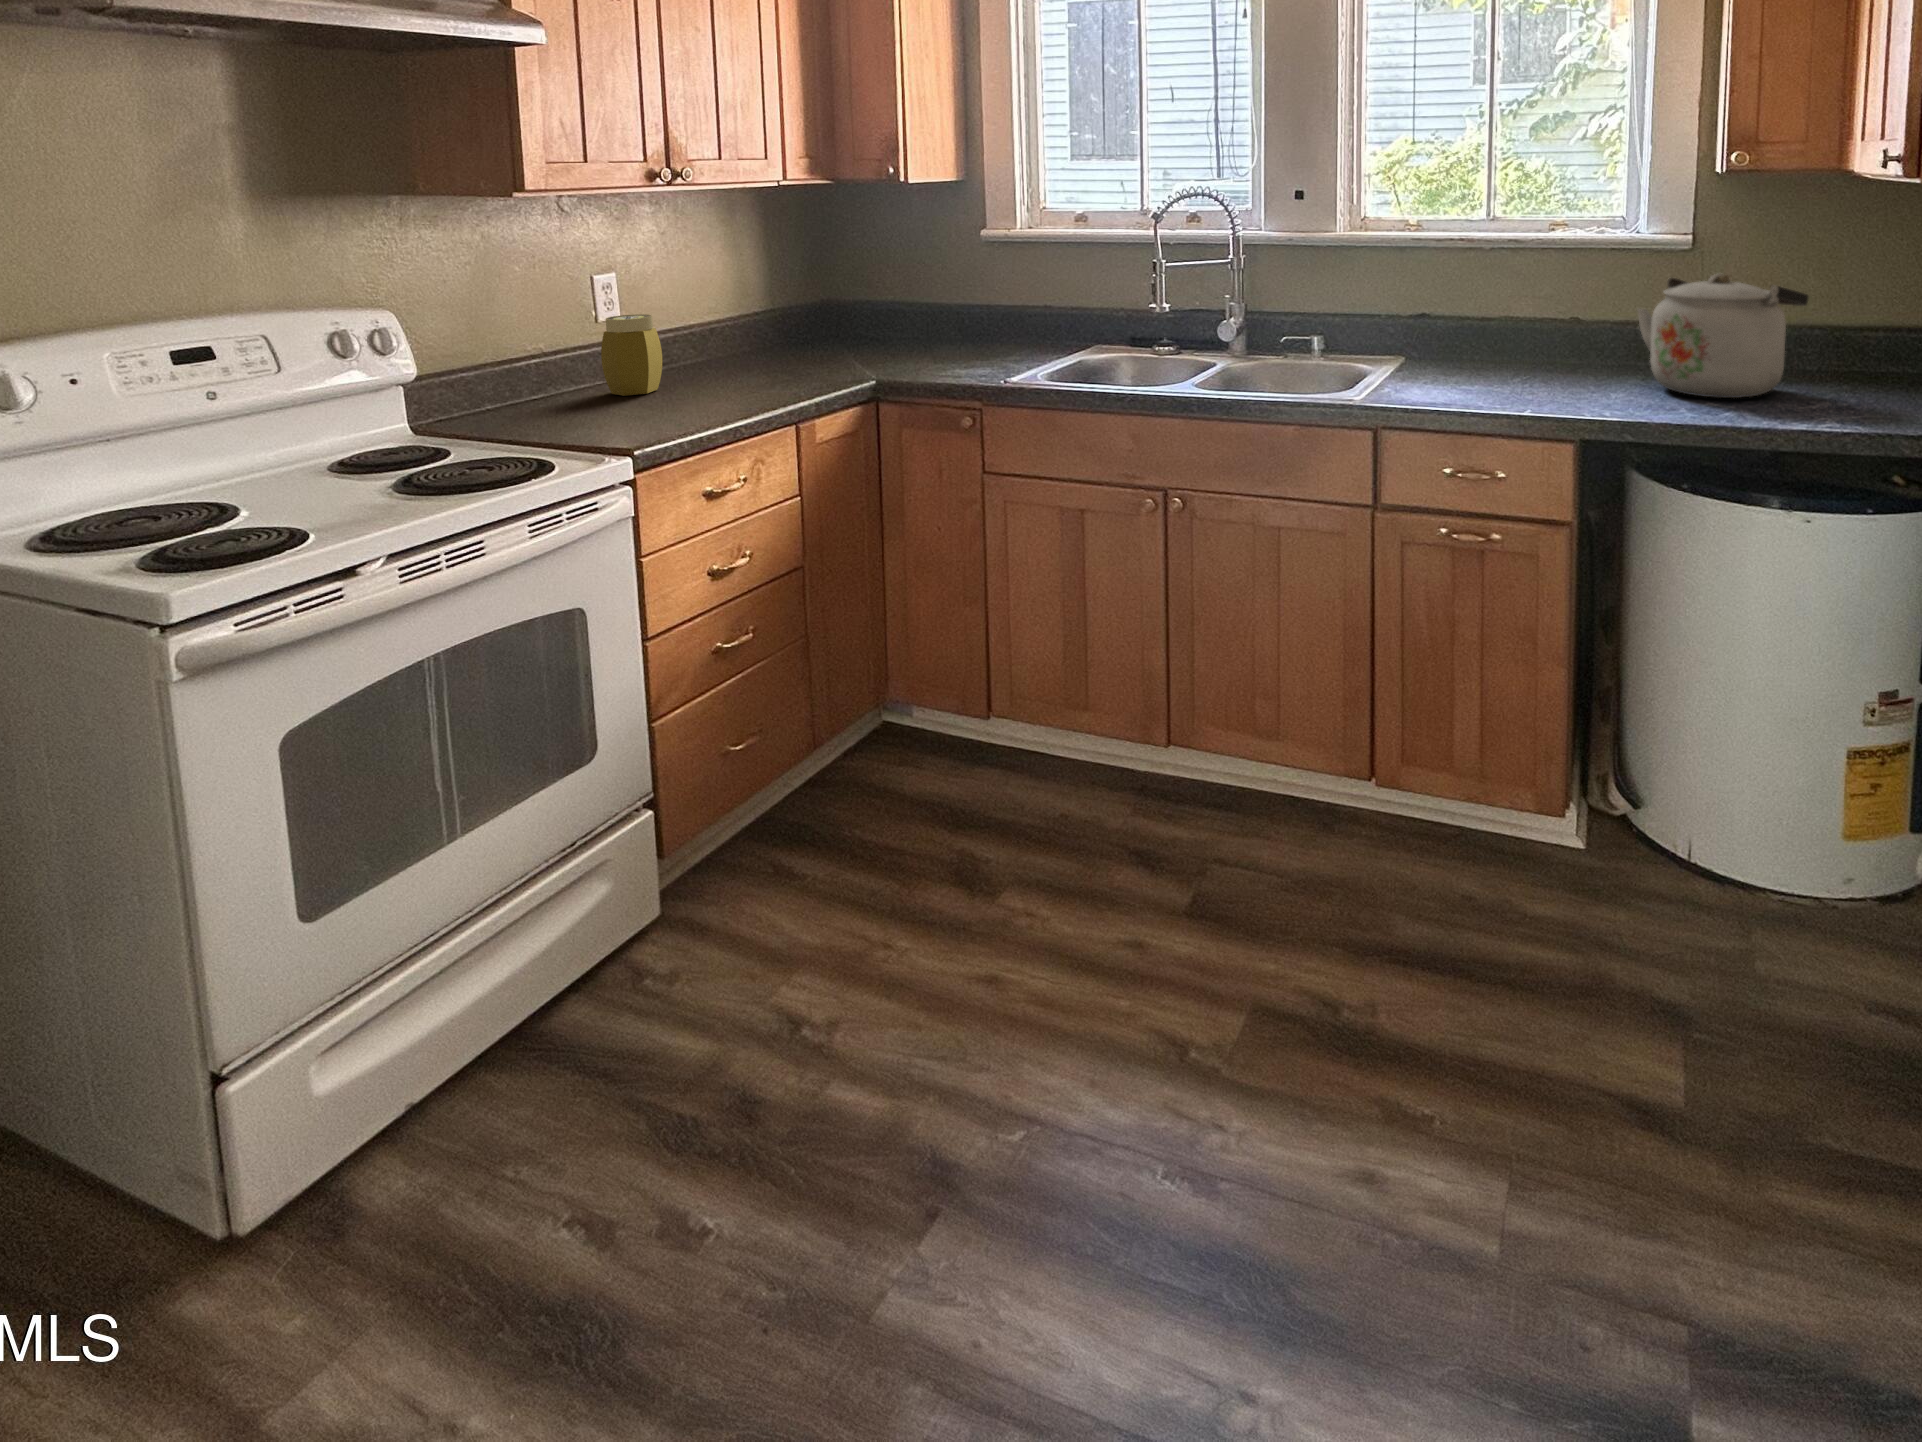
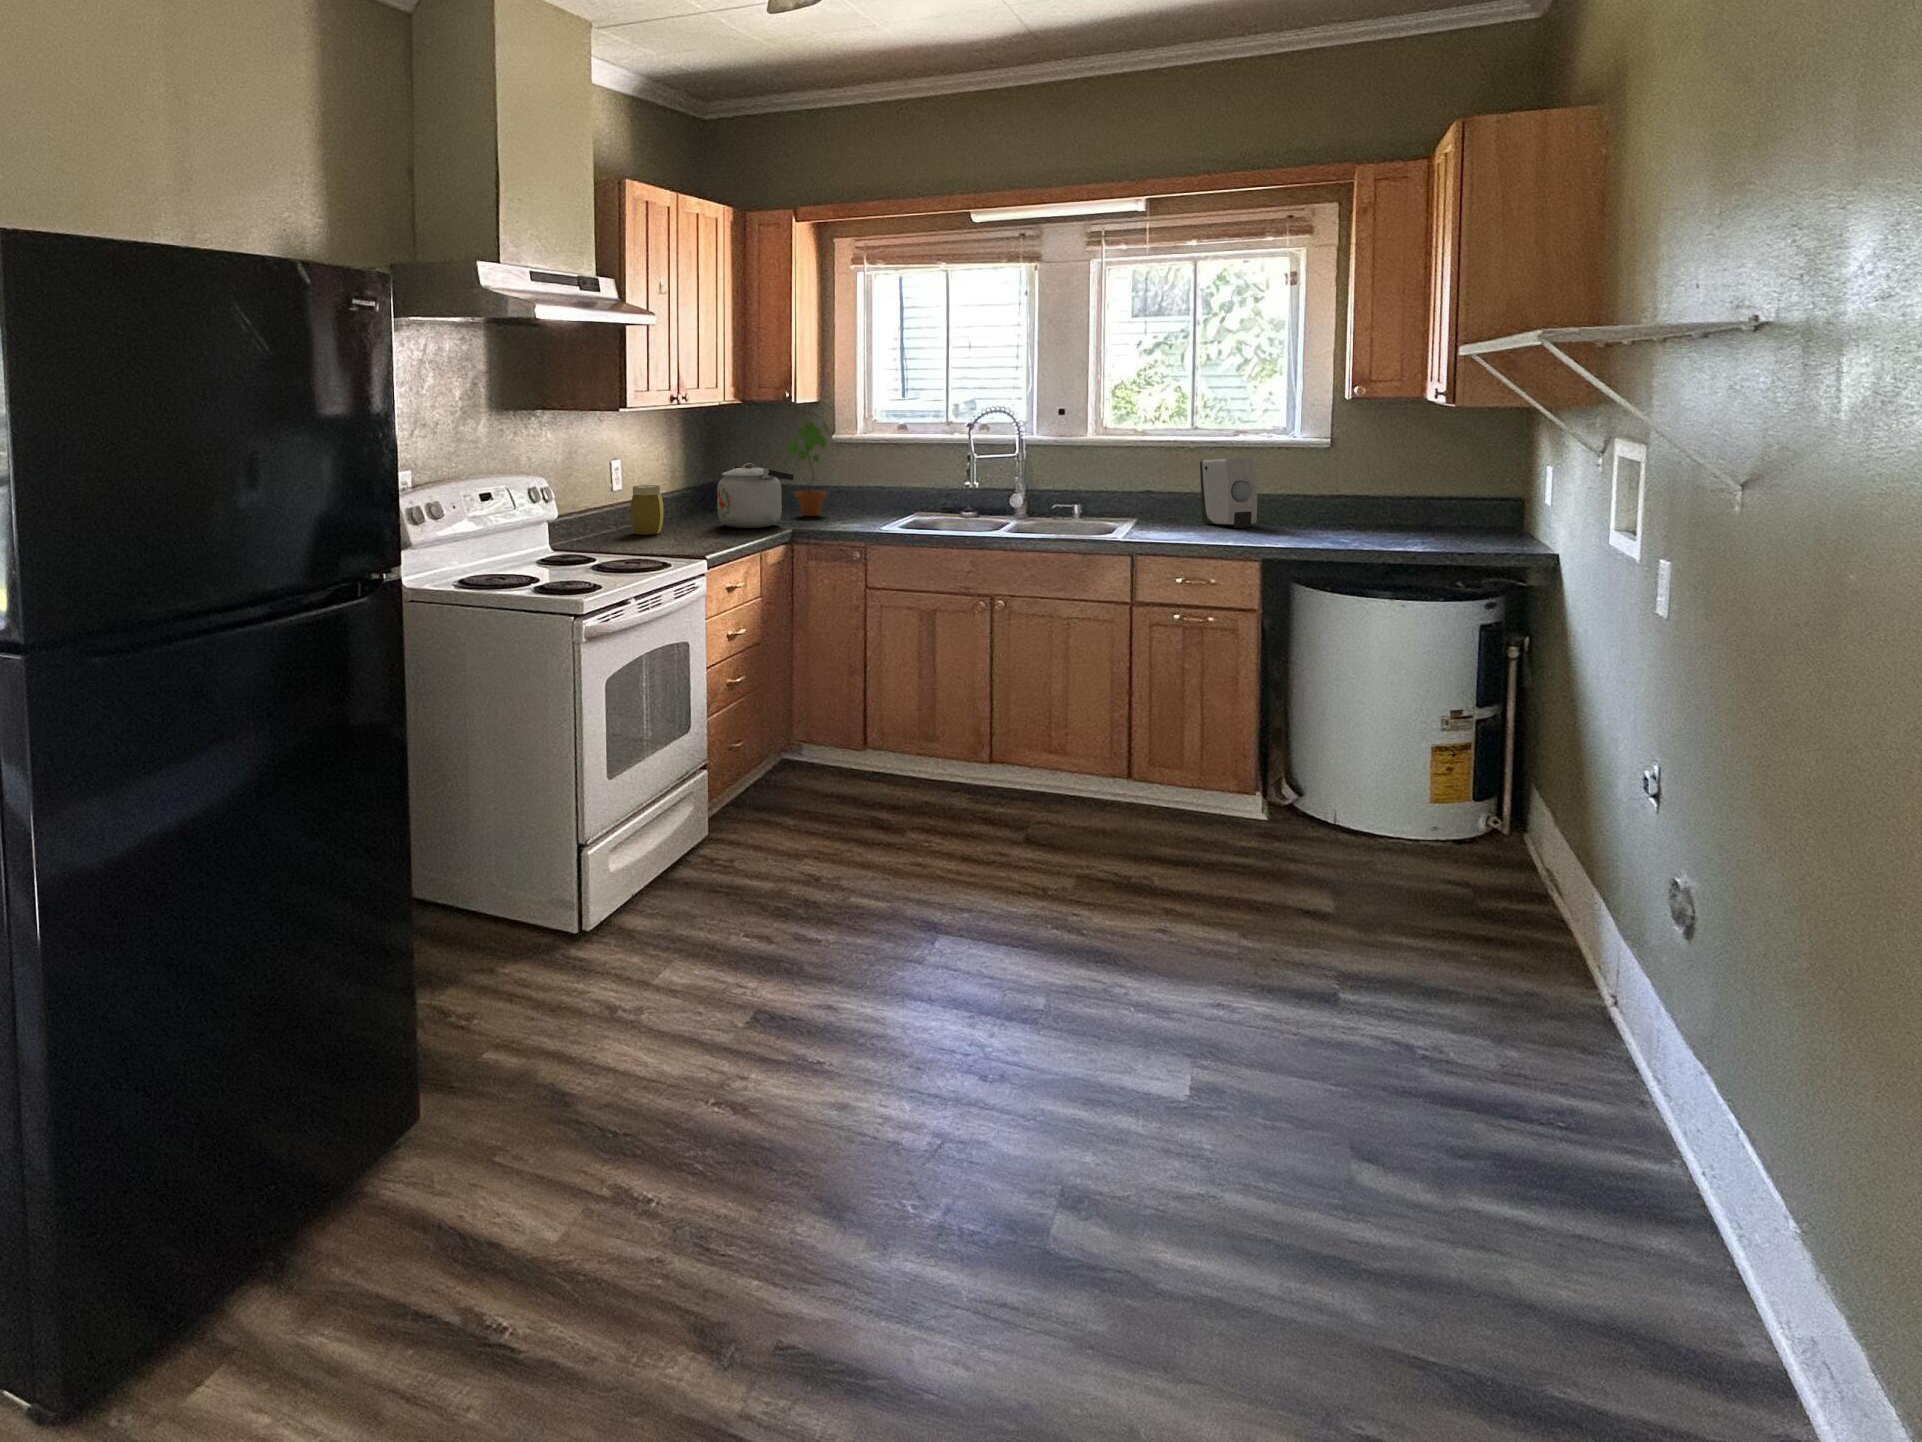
potted plant: none [897,209,962,354] -> present [787,422,829,516]
soap dispenser: none [1497,266,1580,376] -> present [1200,458,1257,528]
kettle: present [1637,274,1808,398] -> present [717,463,794,528]

